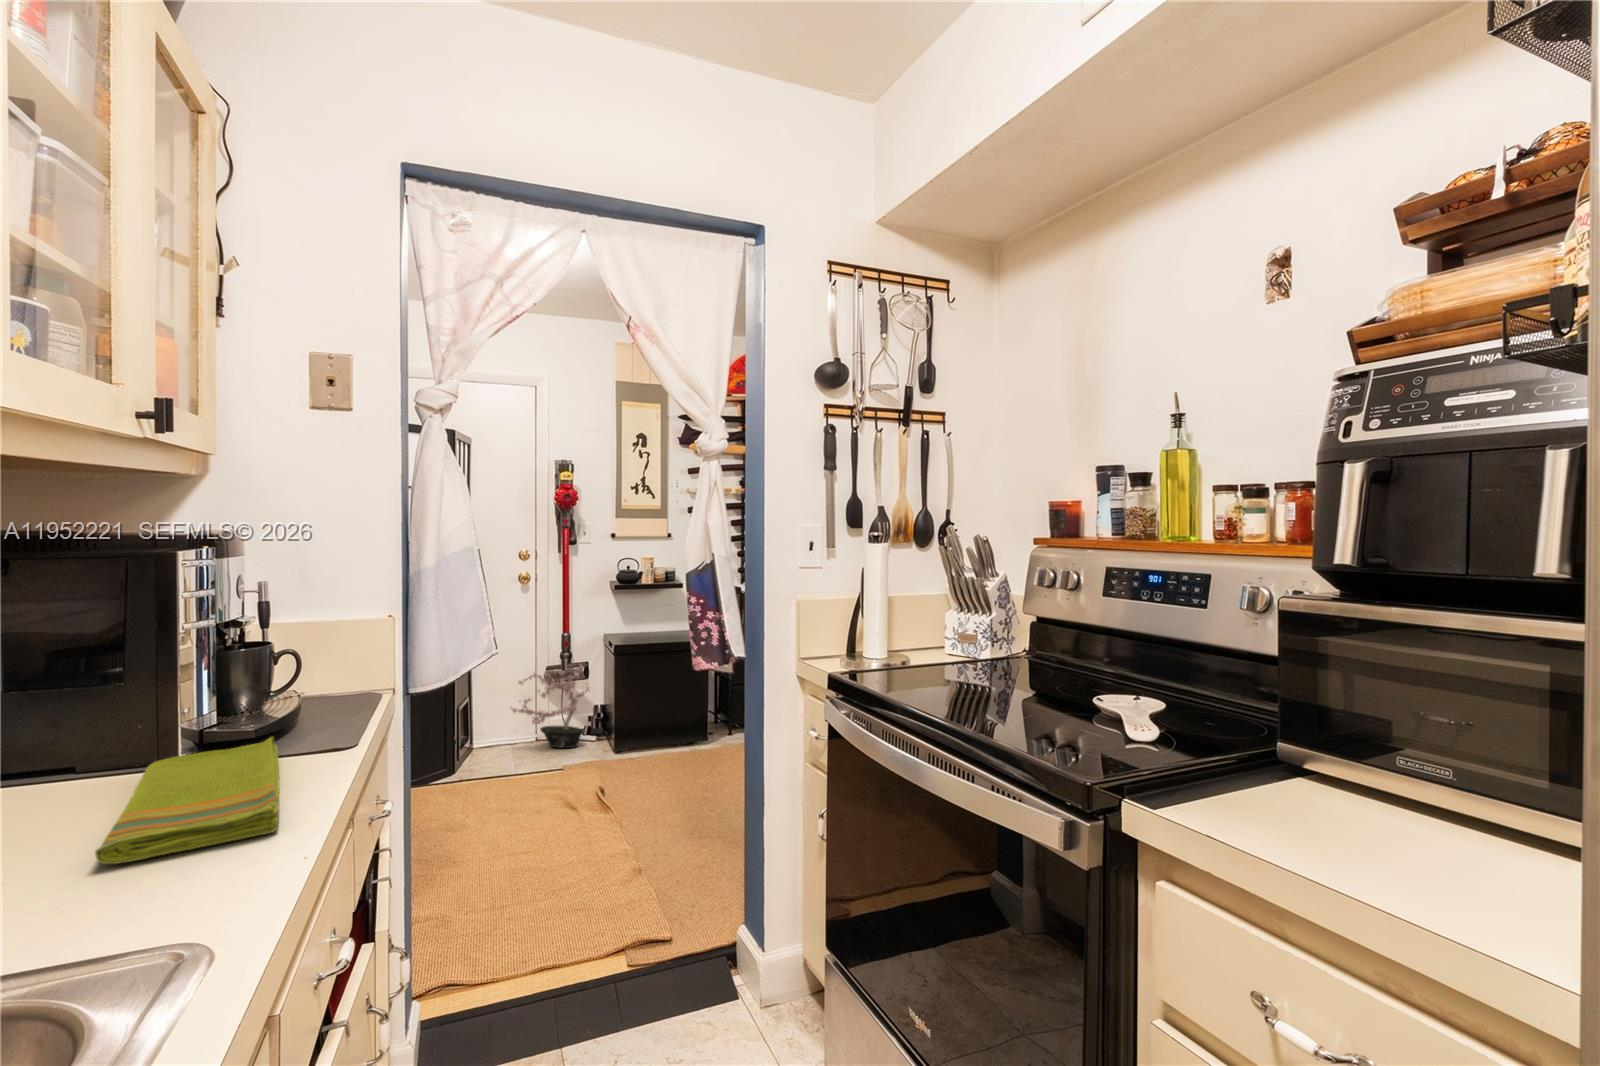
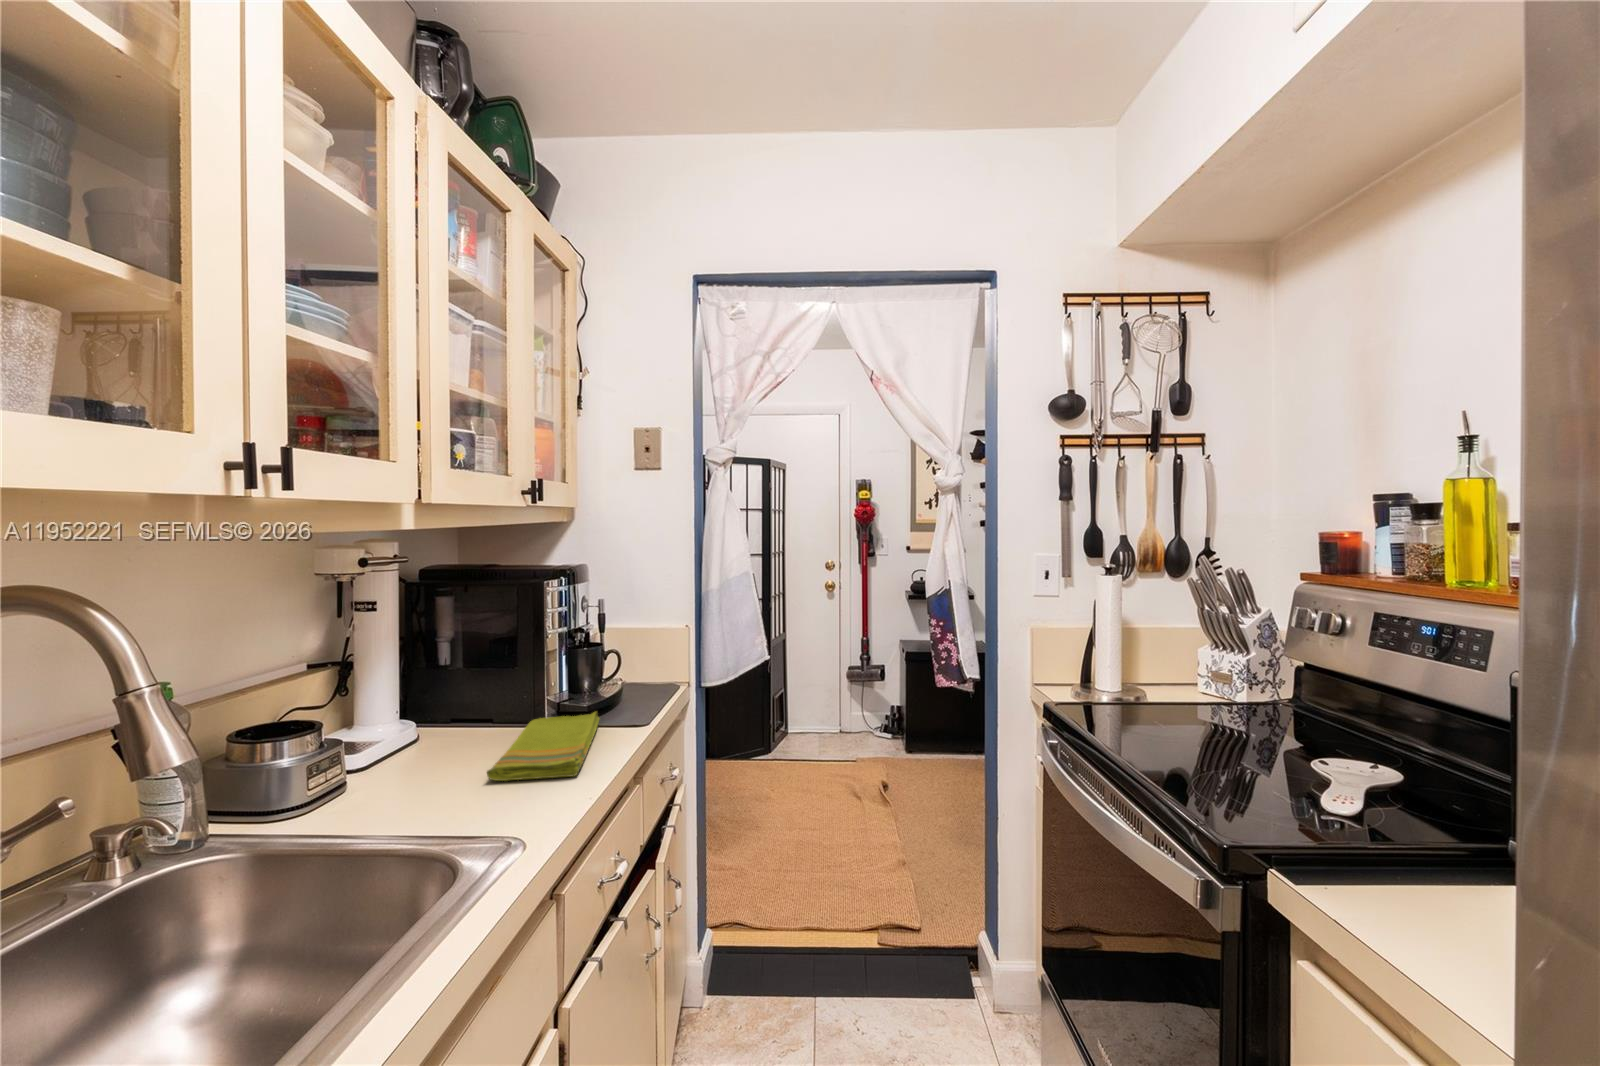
potted plant: present [511,664,589,748] -> none [815,664,886,743]

